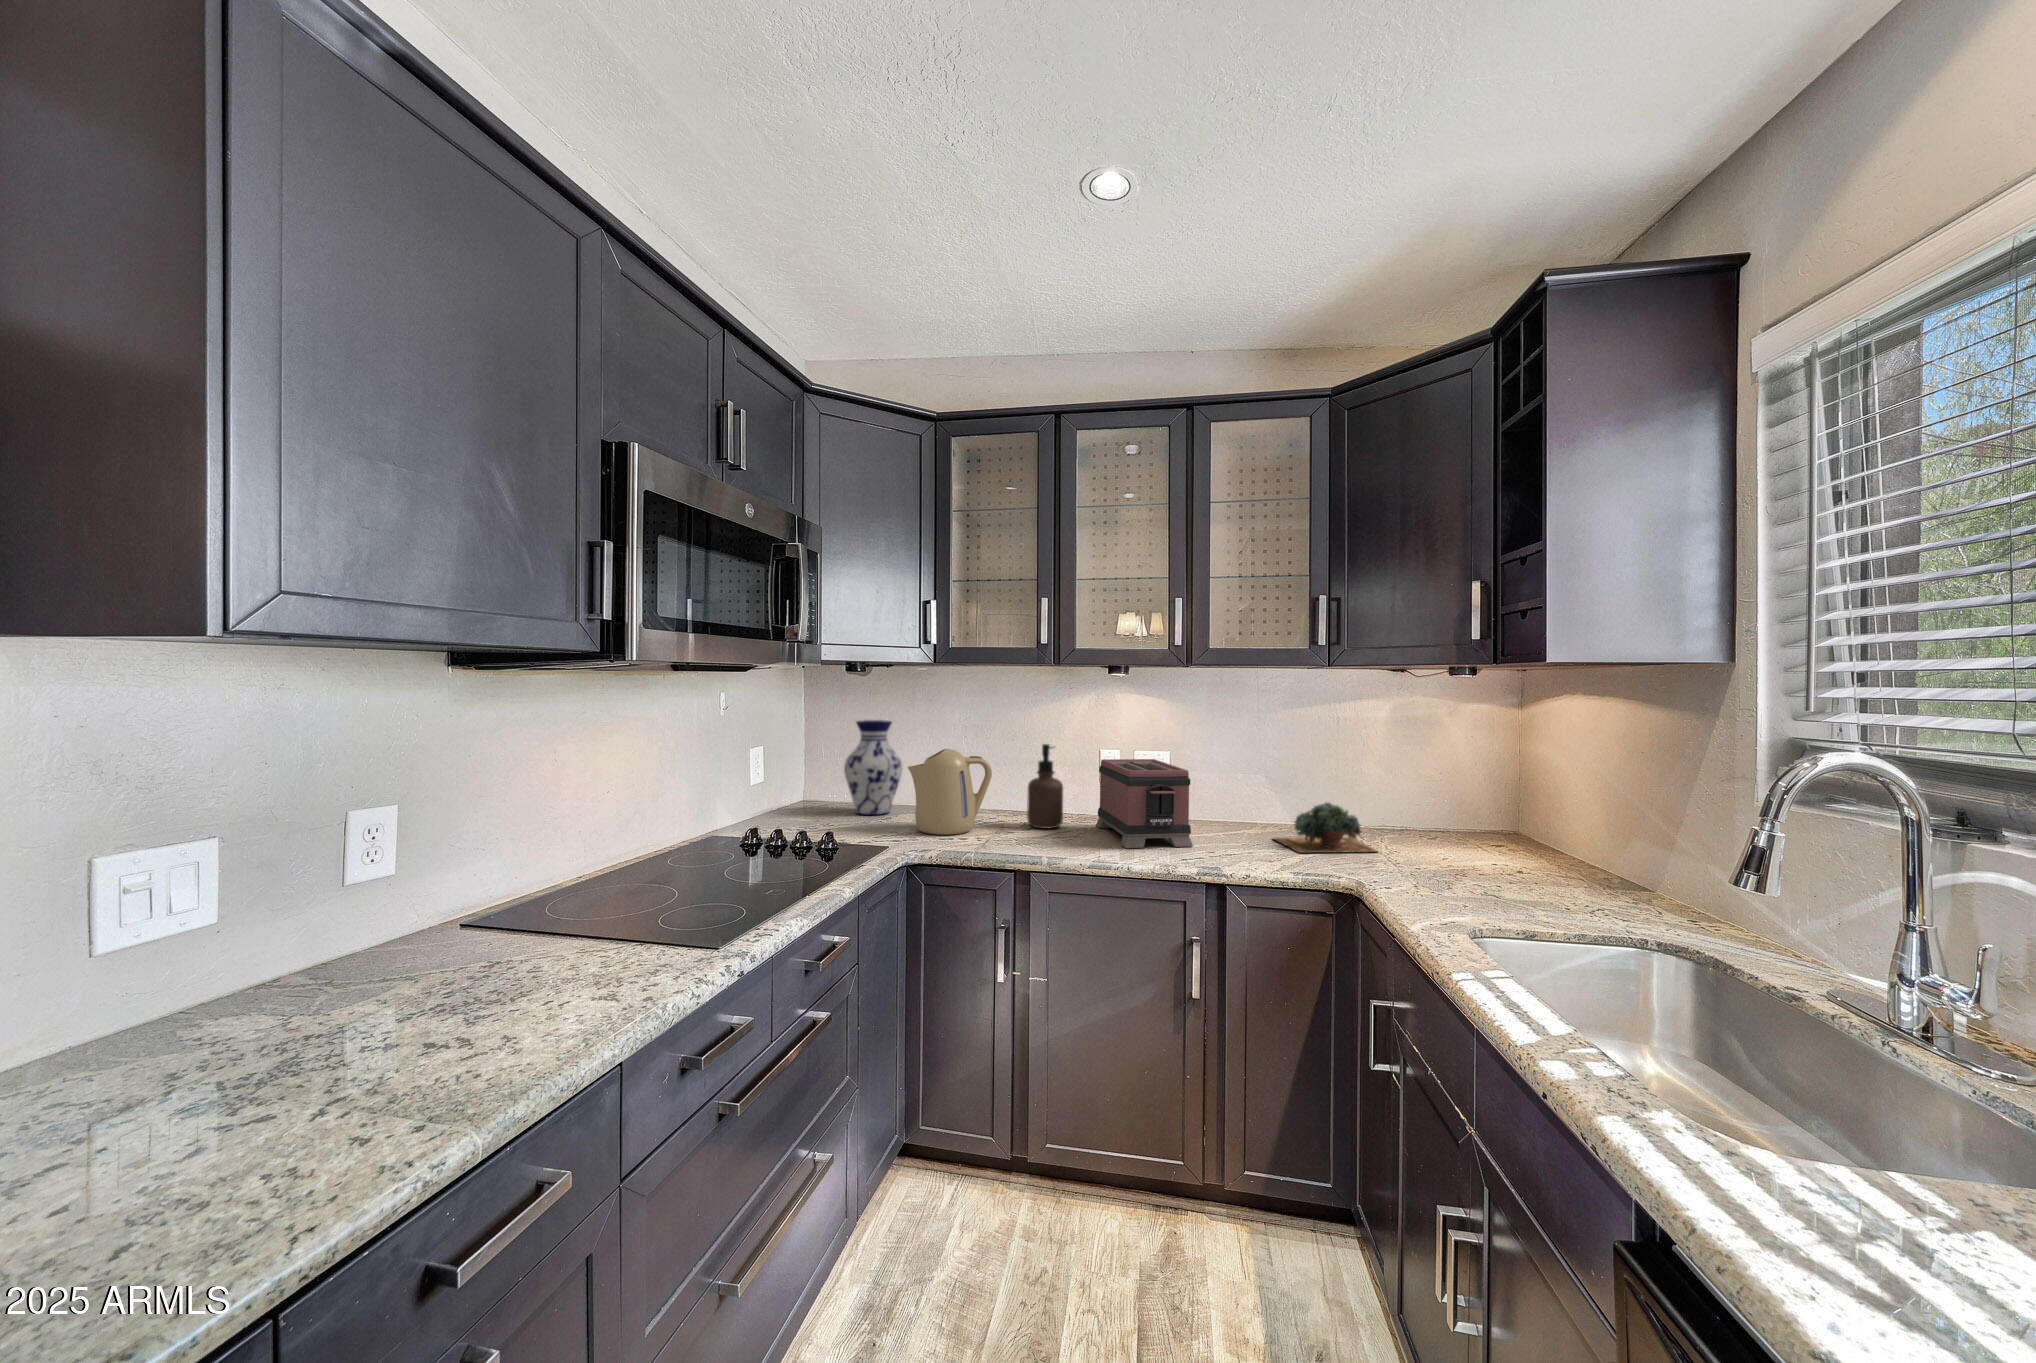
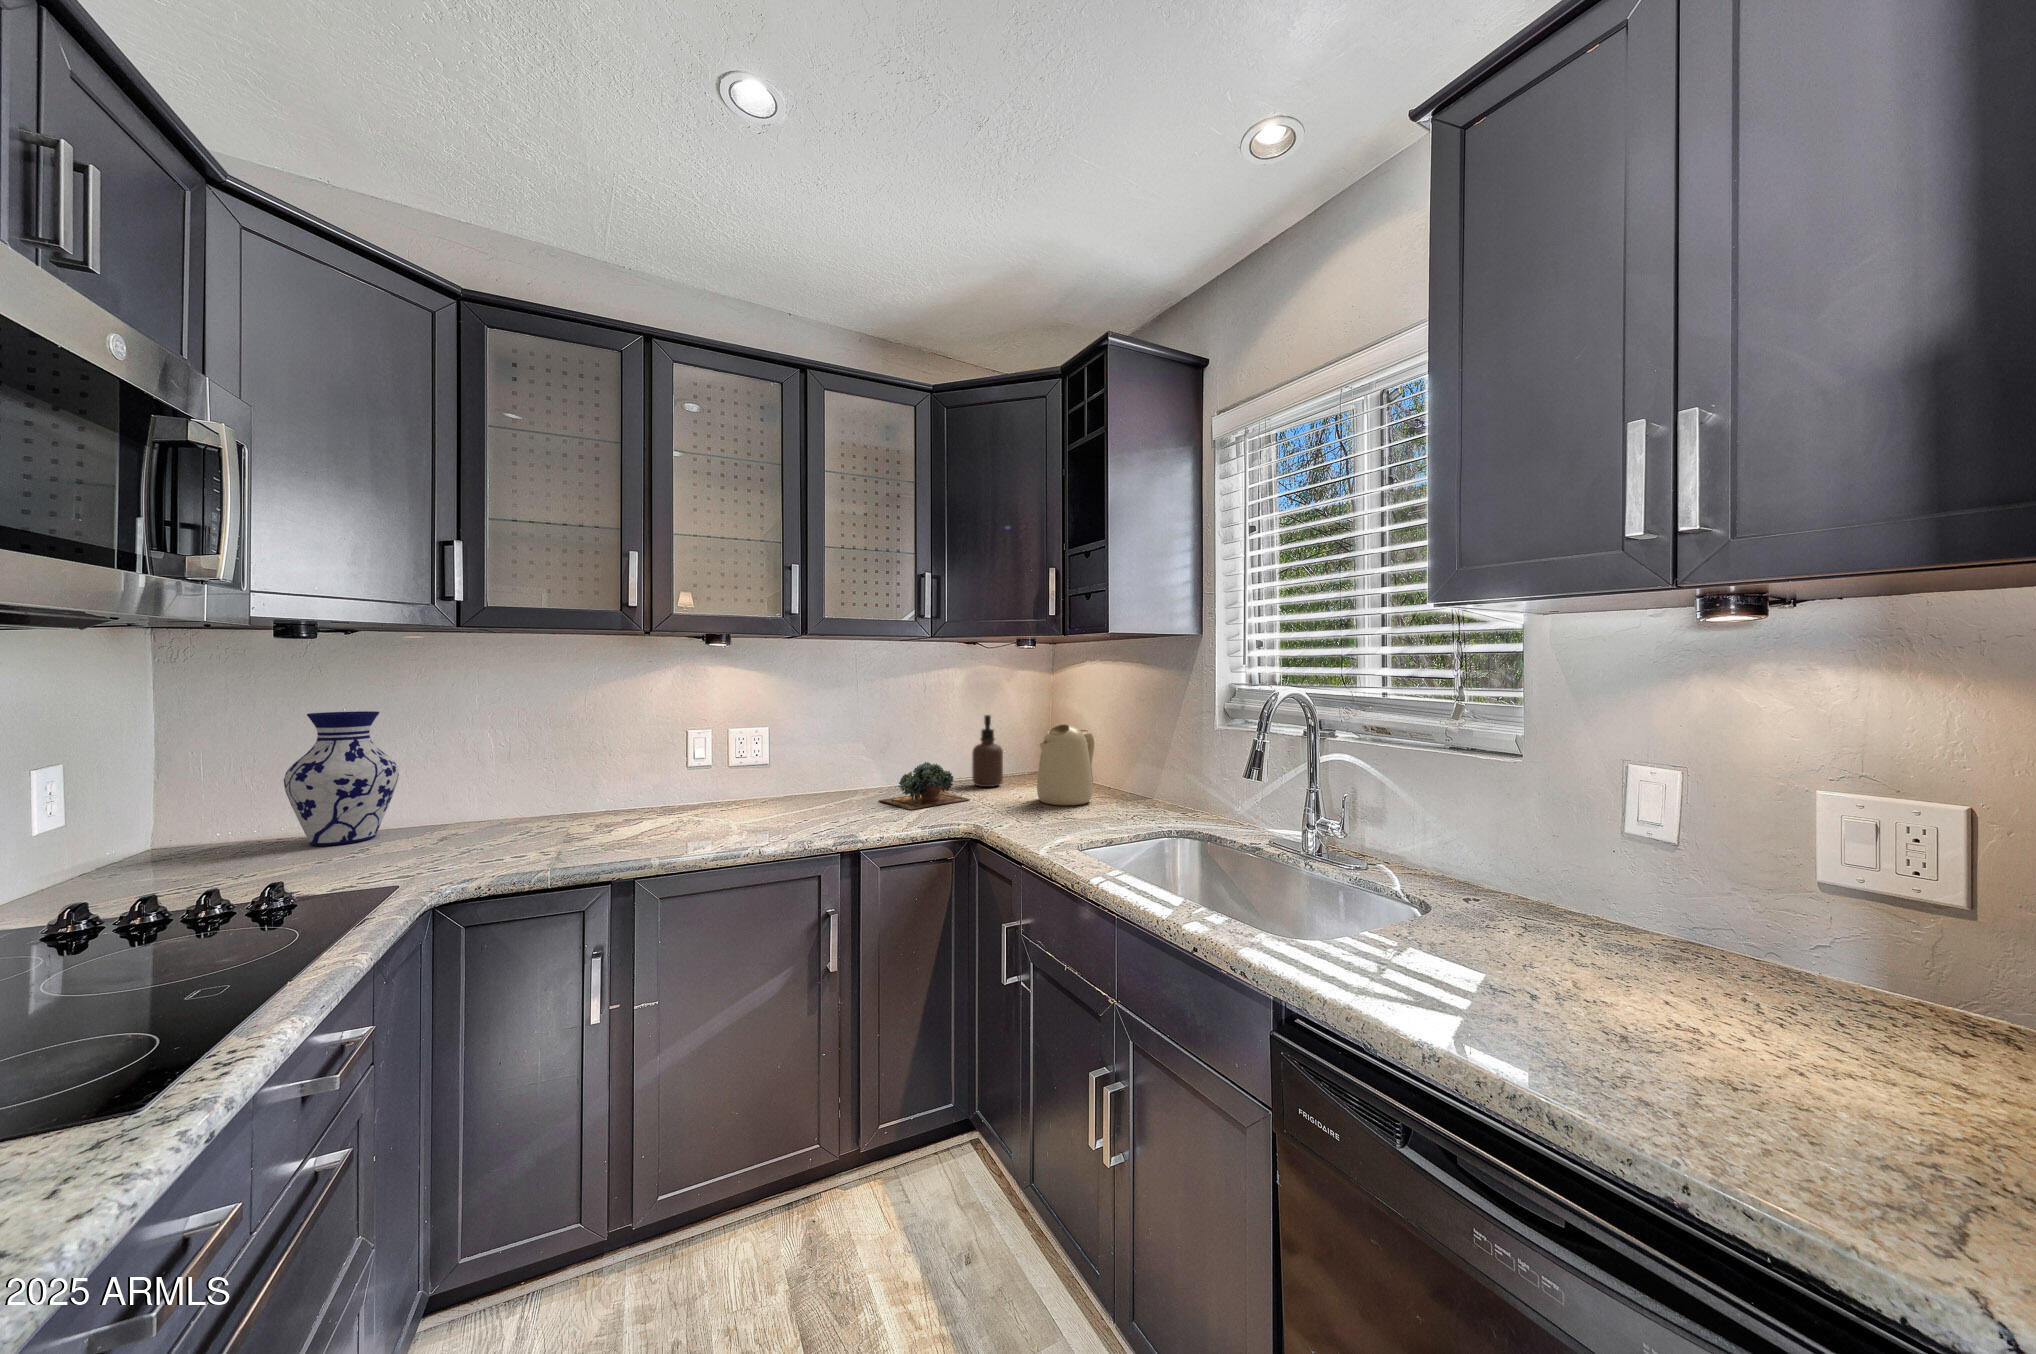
soap dispenser: present [1027,744,1063,829] -> present [972,715,1003,787]
kettle: present [908,749,992,835] -> present [1037,724,1094,805]
toaster: present [1096,759,1193,848] -> none [693,737,813,831]

